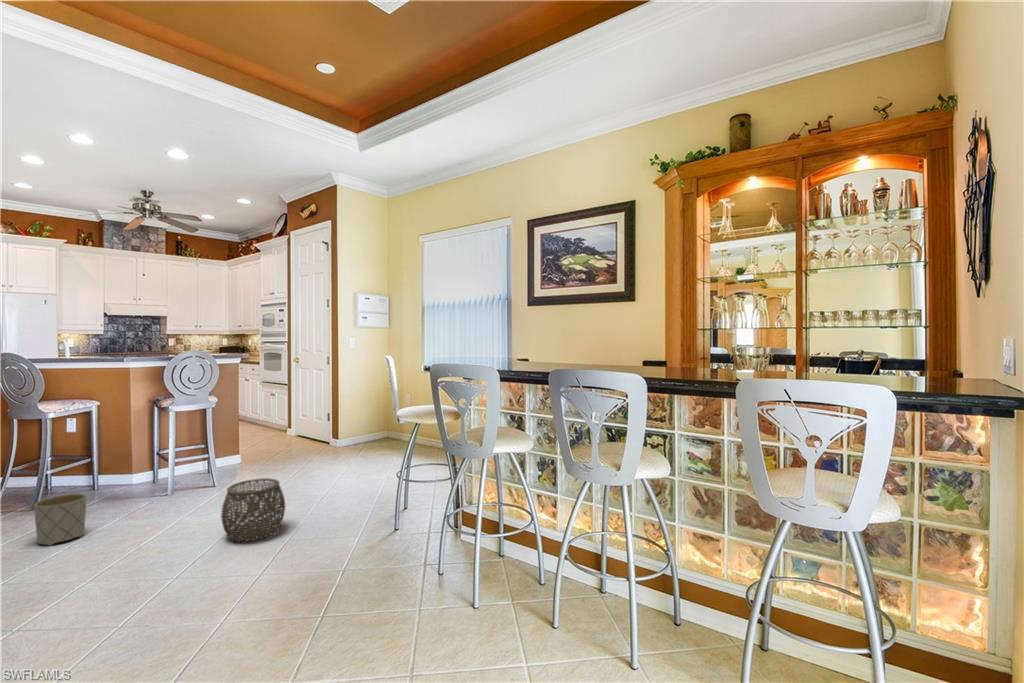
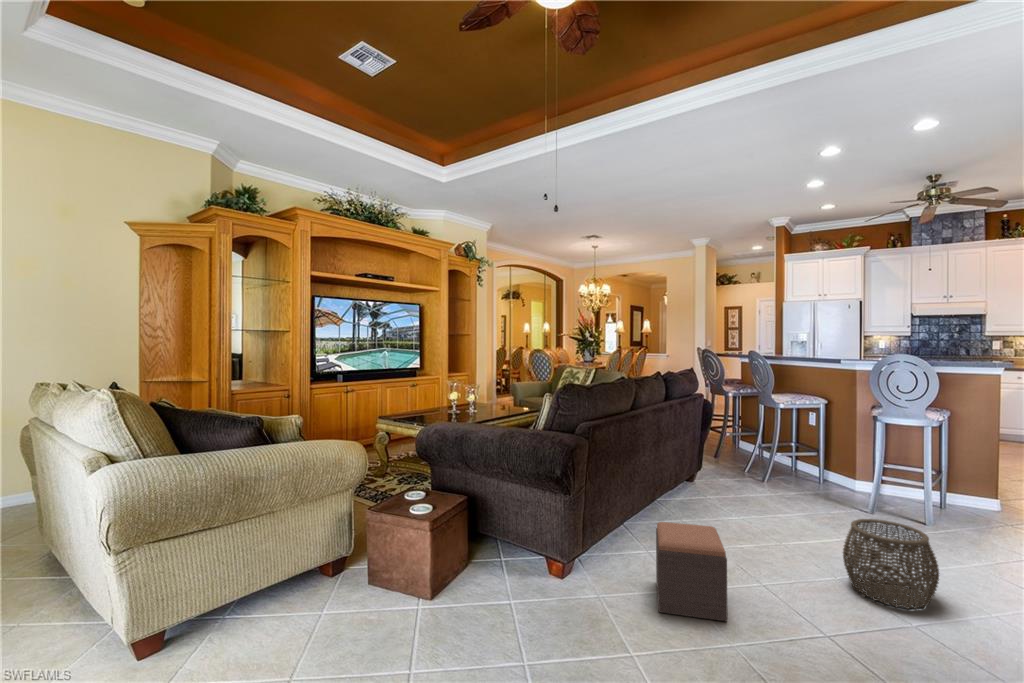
planter: present [34,494,87,546] -> none [732,472,768,514]
footstool: none [78,541,196,655] -> present [656,522,728,621]

